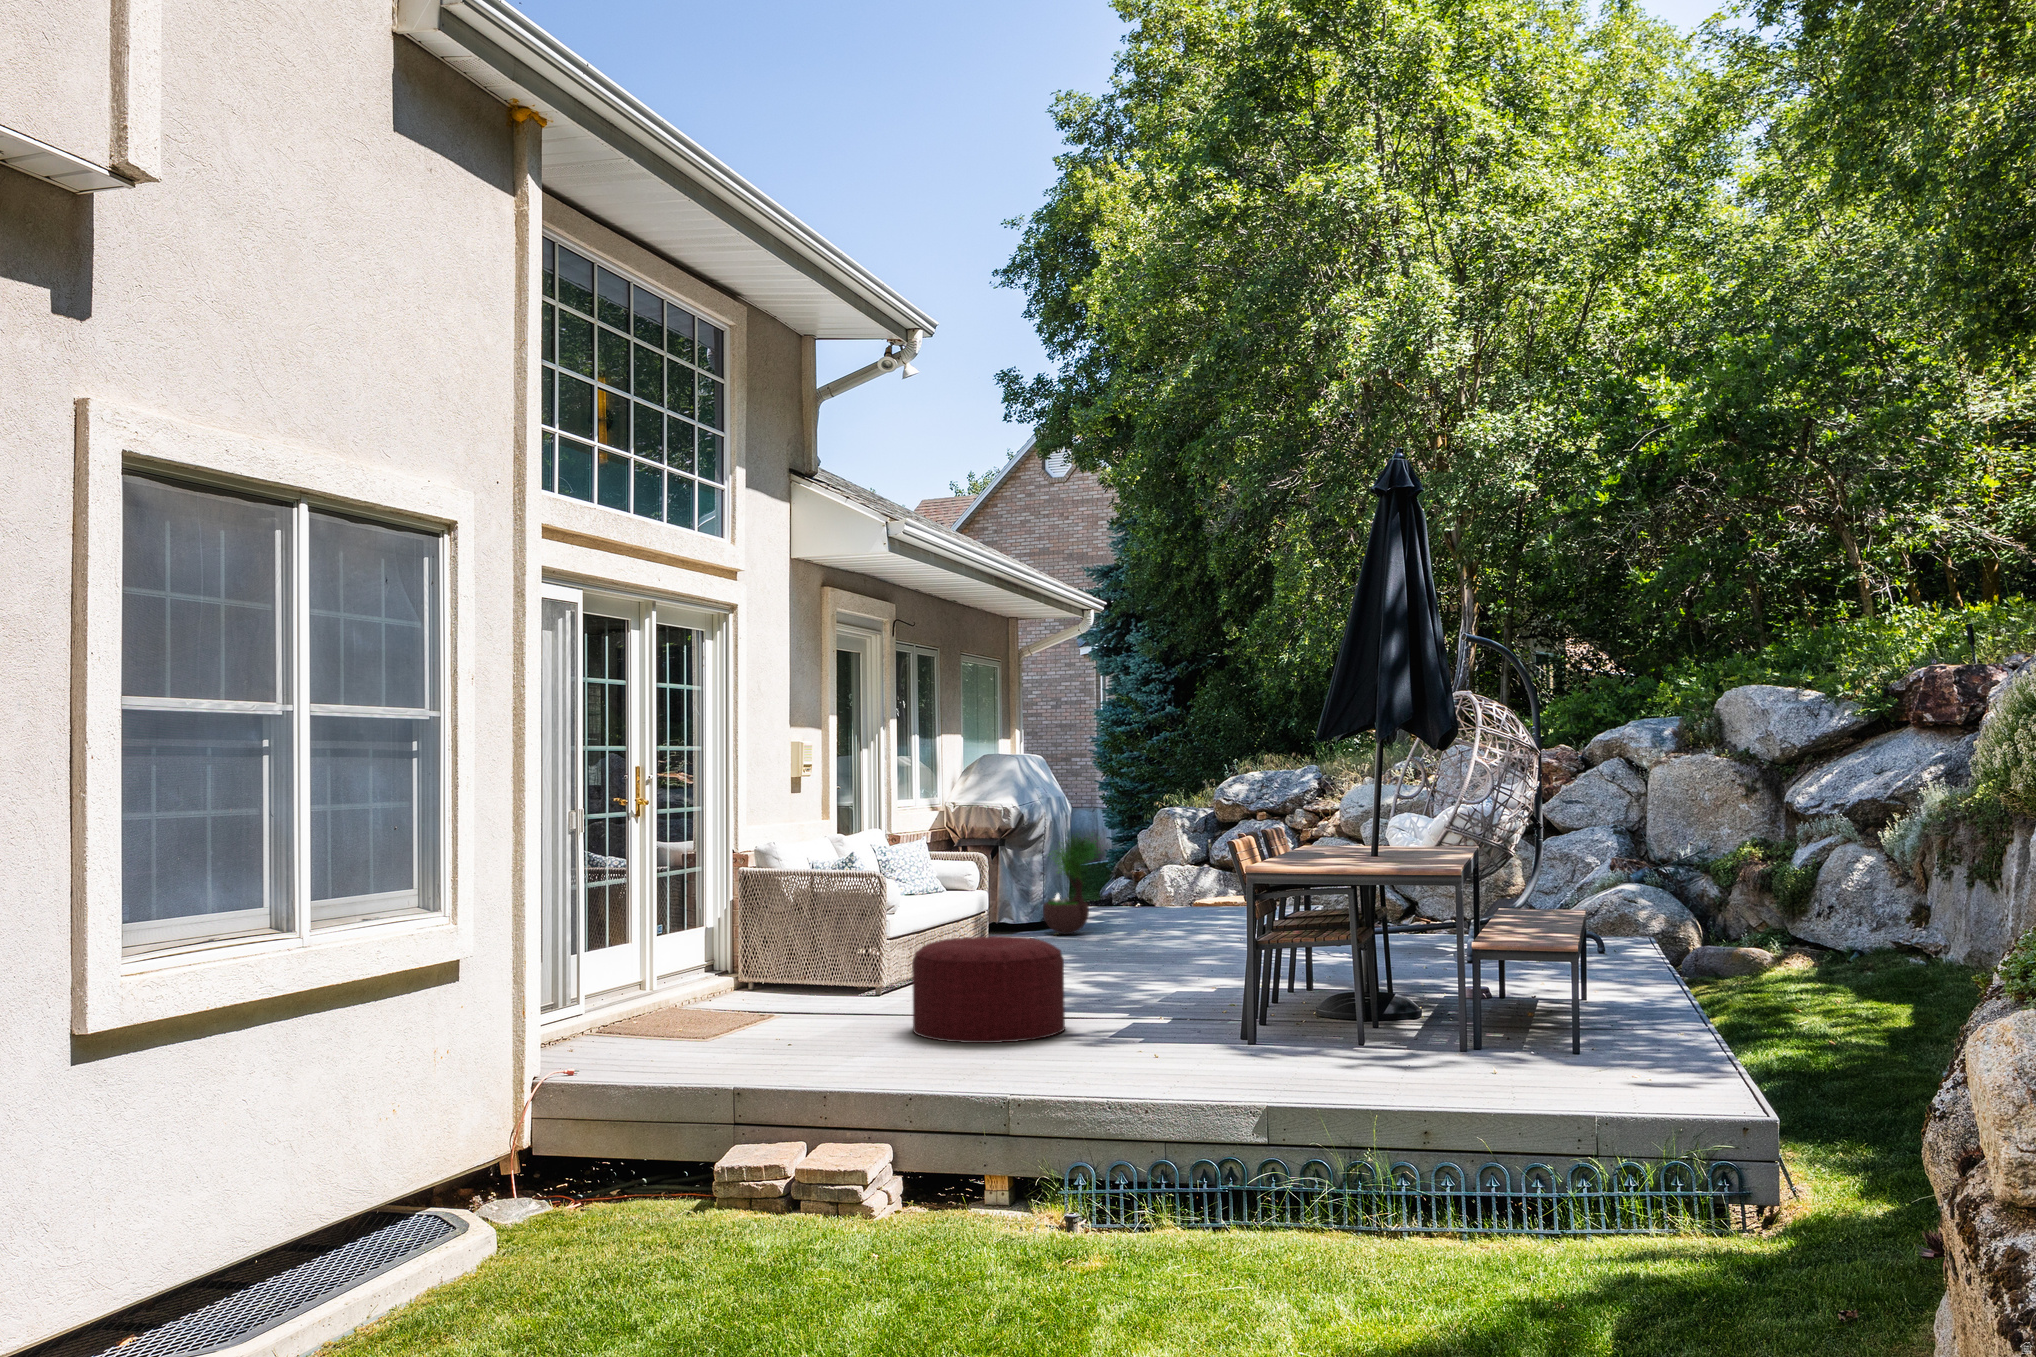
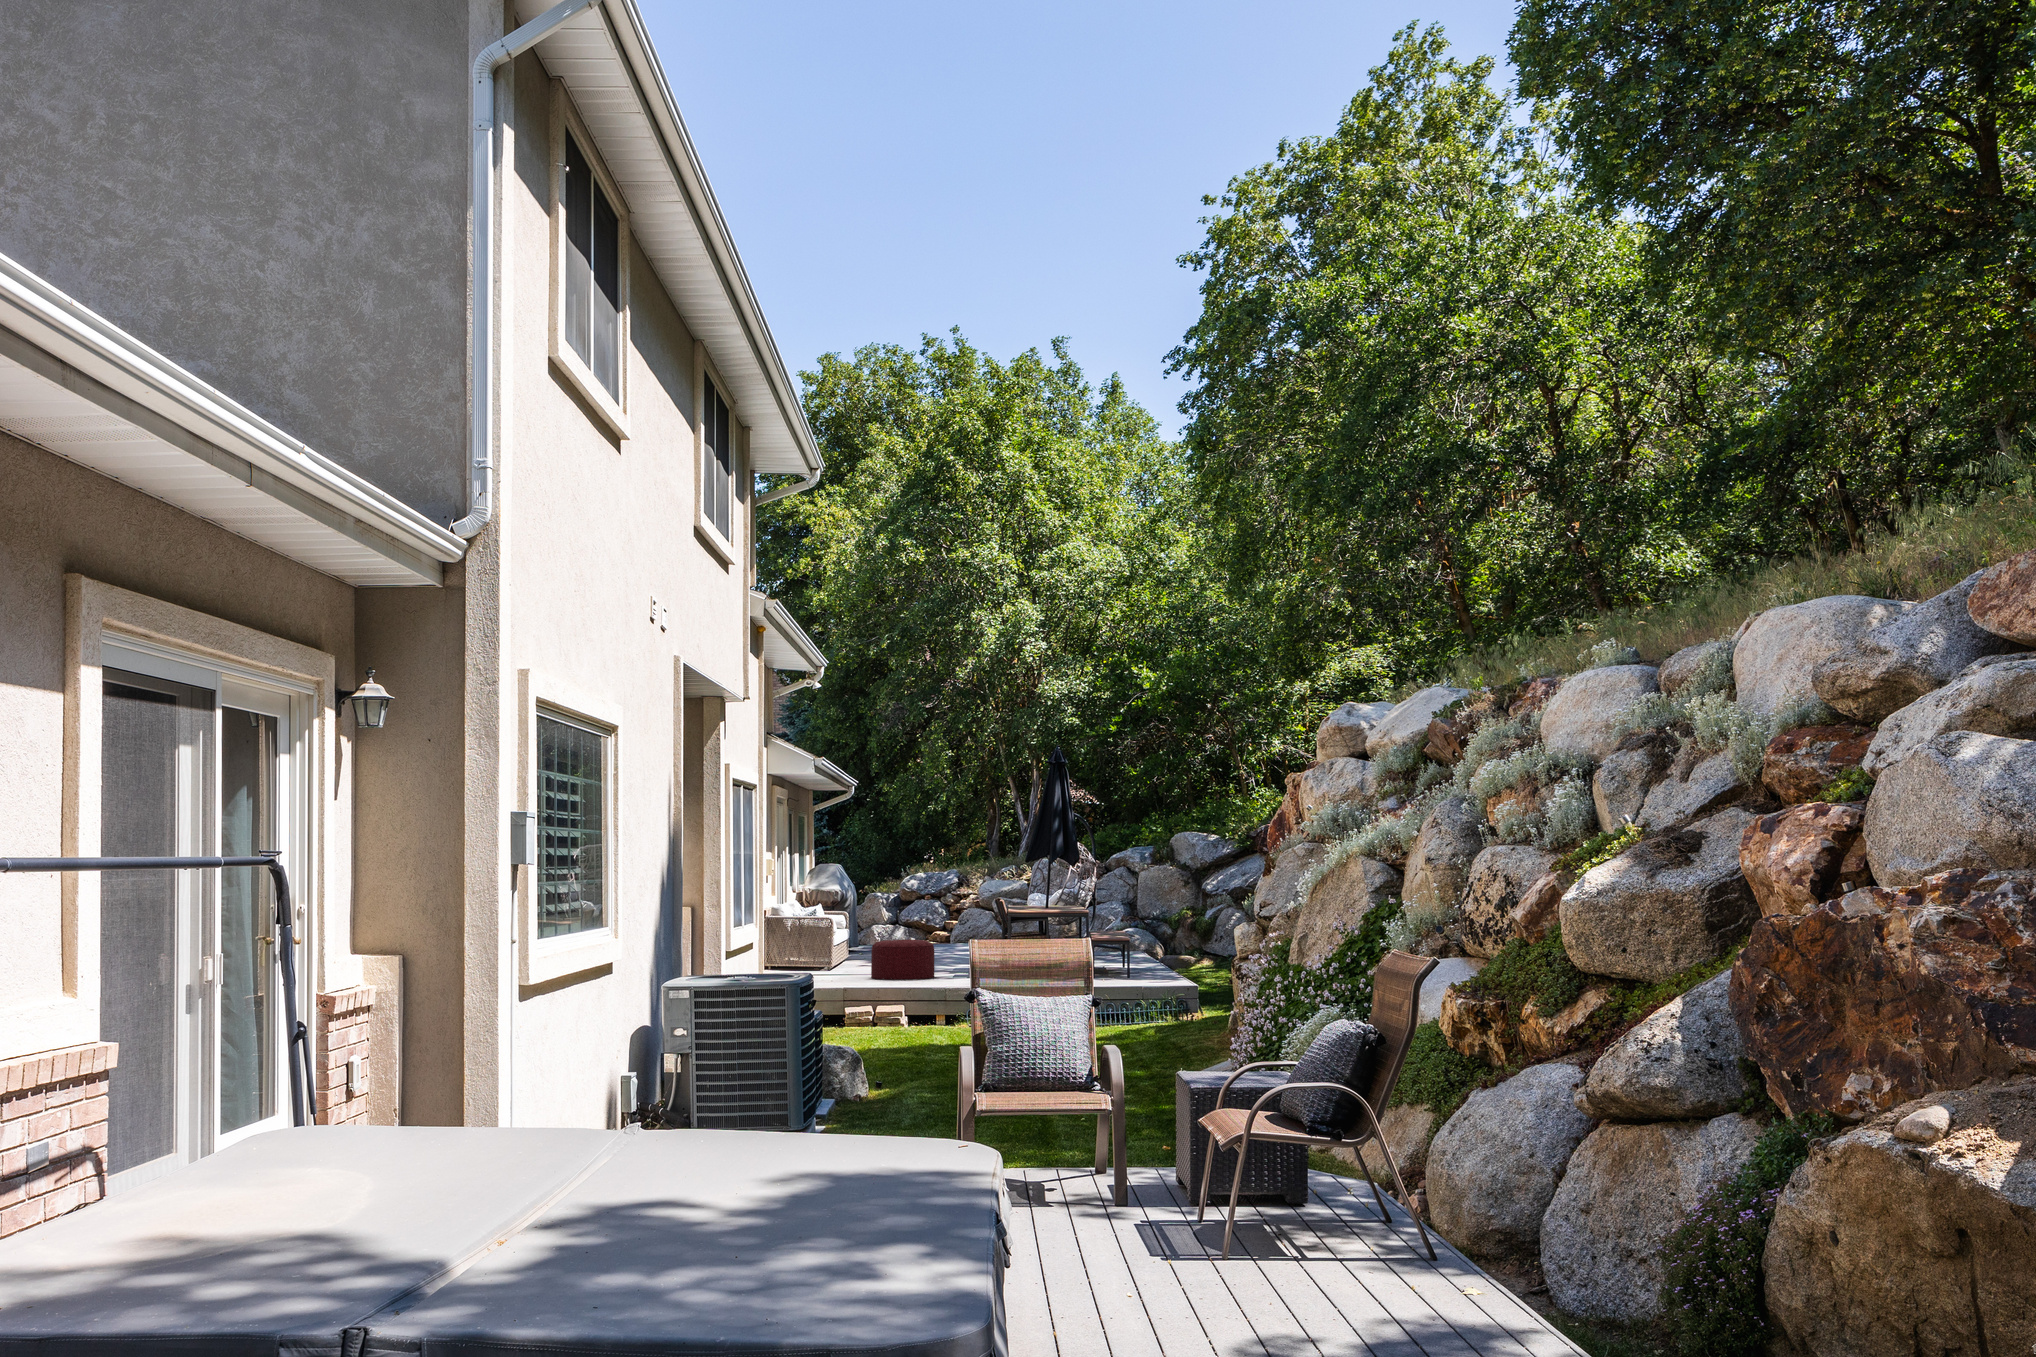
potted tree: present [1043,836,1097,935] -> none [845,901,878,958]

